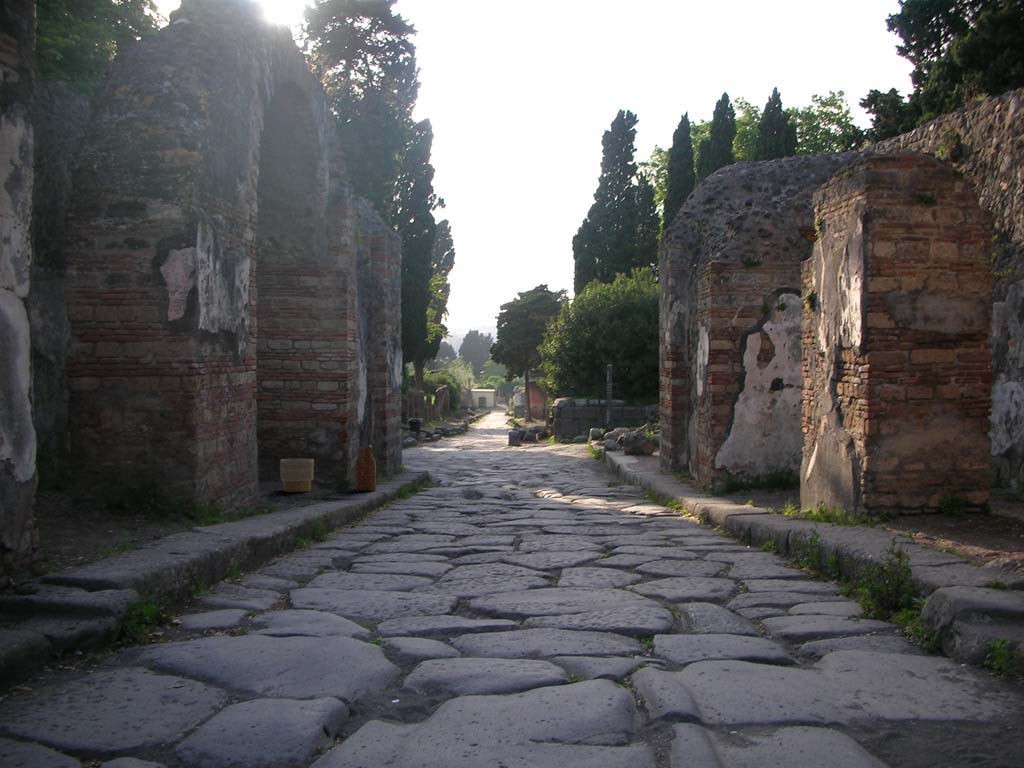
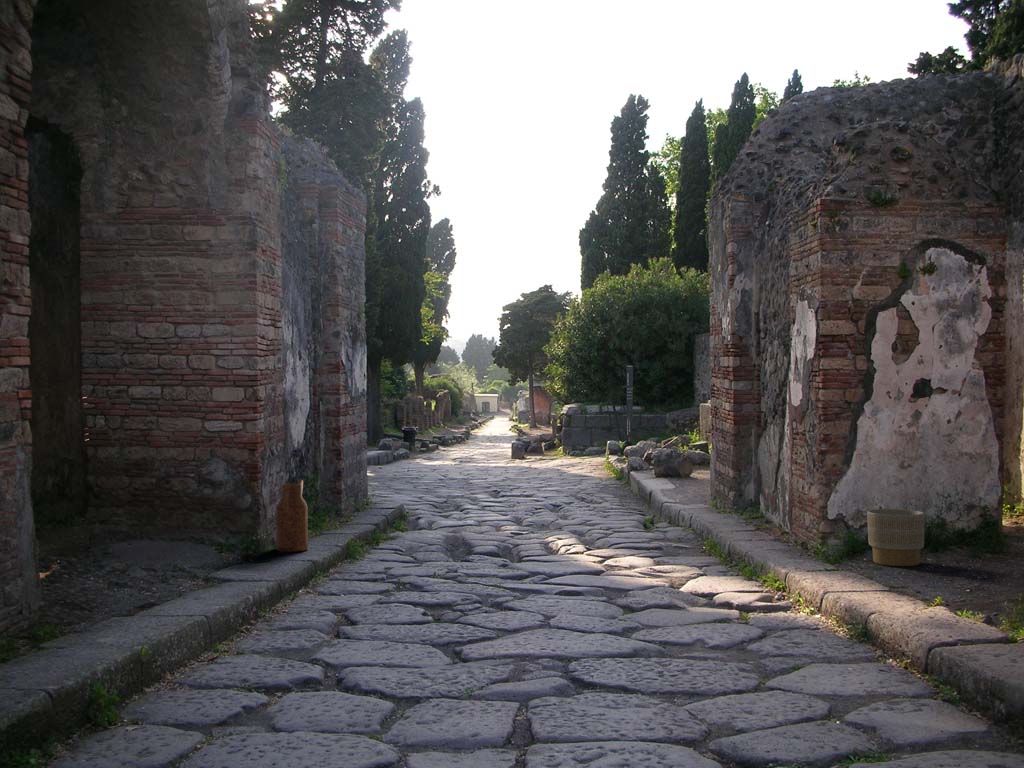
planter: present [280,459,314,492] -> present [867,509,925,566]

